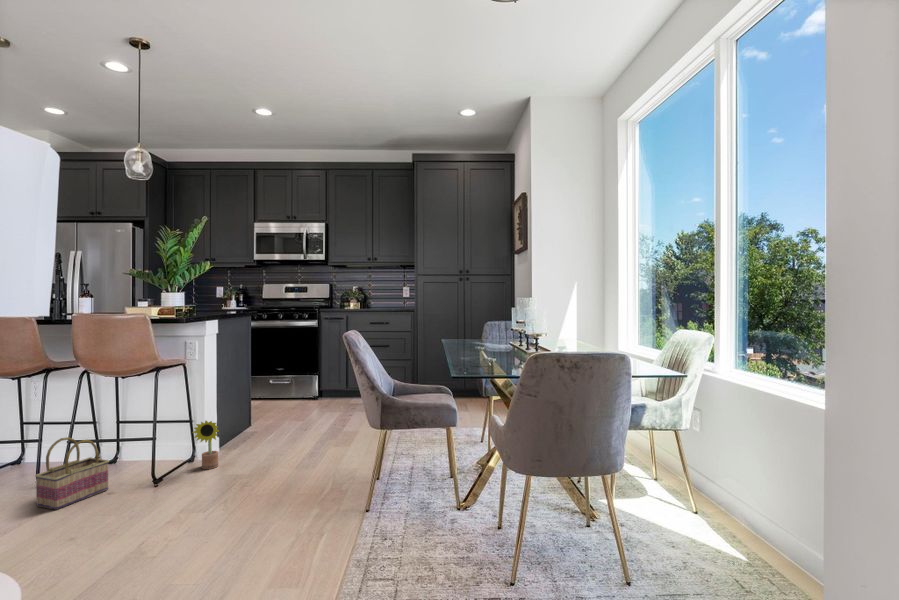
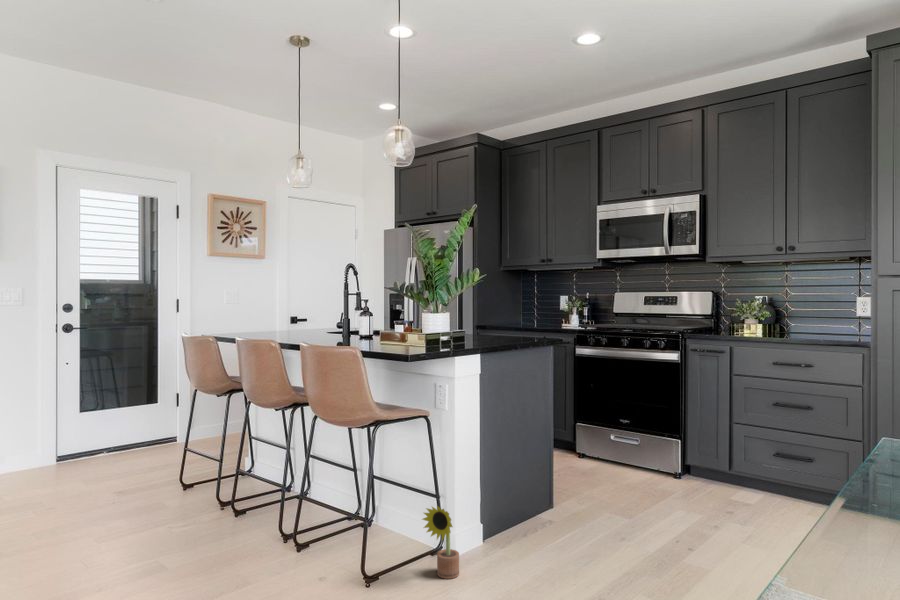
basket: present [35,437,109,510] -> none [253,494,326,585]

